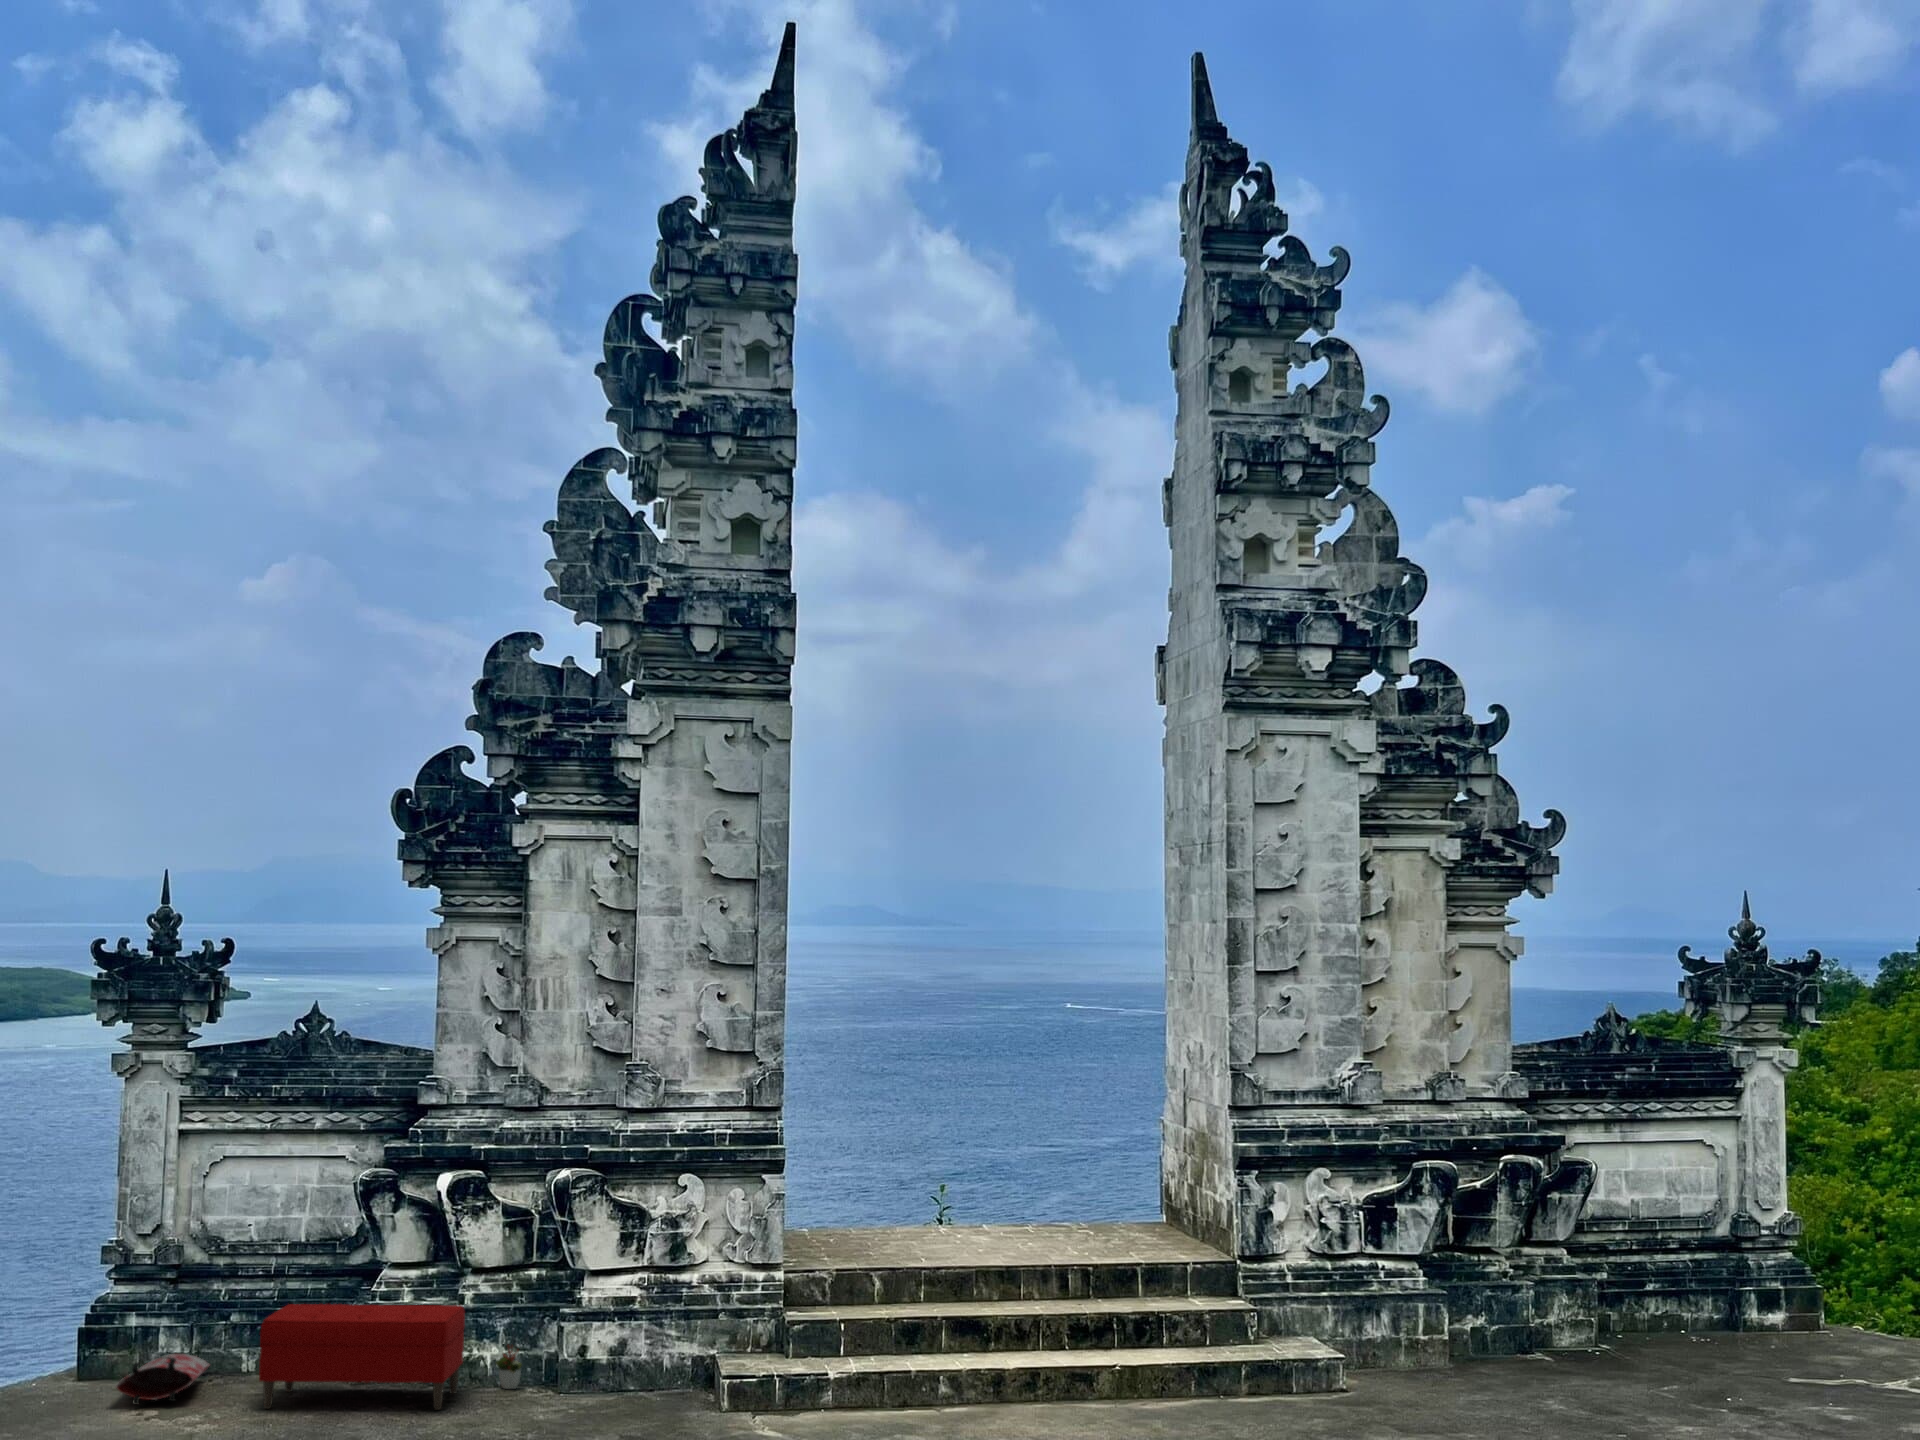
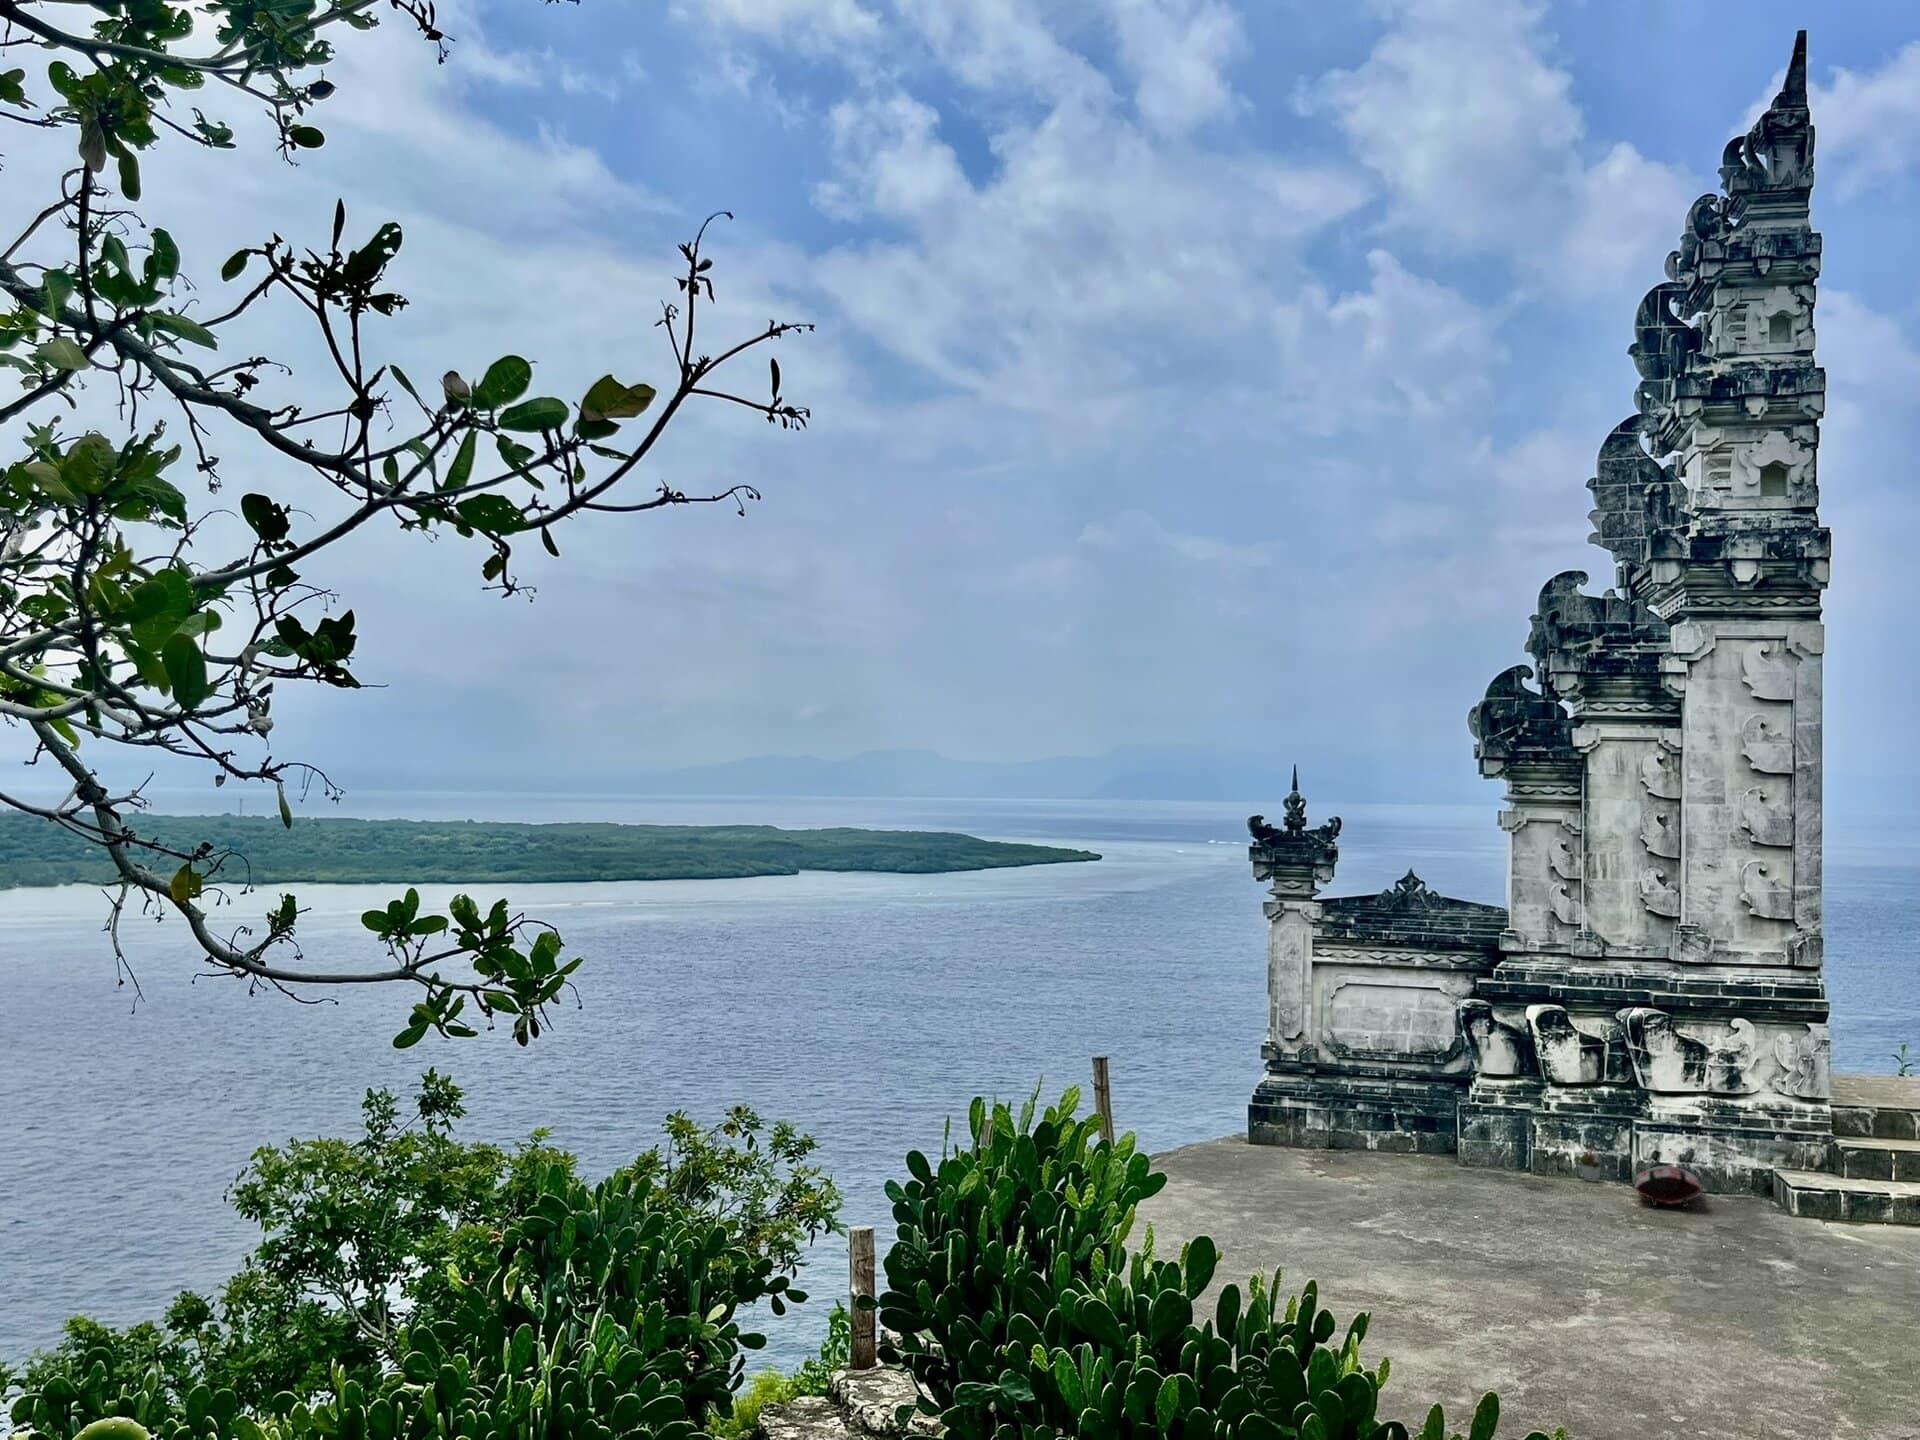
bench: present [259,1304,465,1410] -> none [1396,1098,1552,1192]
bag: present [116,1354,209,1405] -> present [1635,1166,1703,1207]

